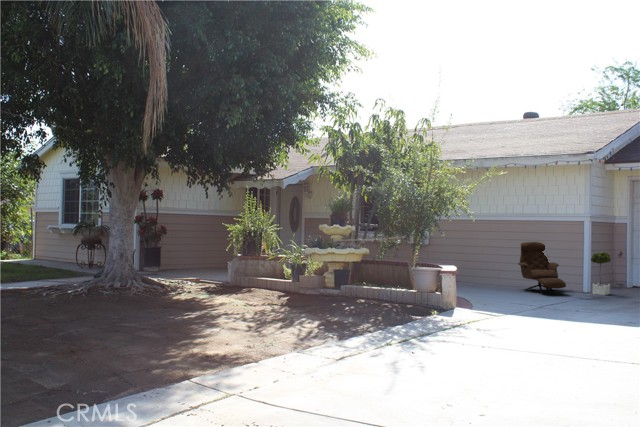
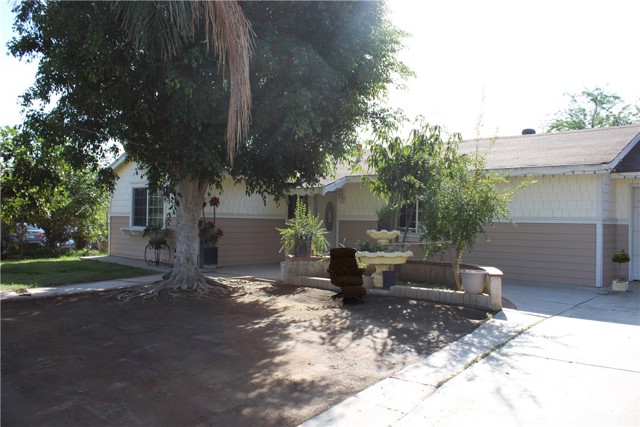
lounge chair: present [518,242,566,295] -> present [327,247,367,305]

